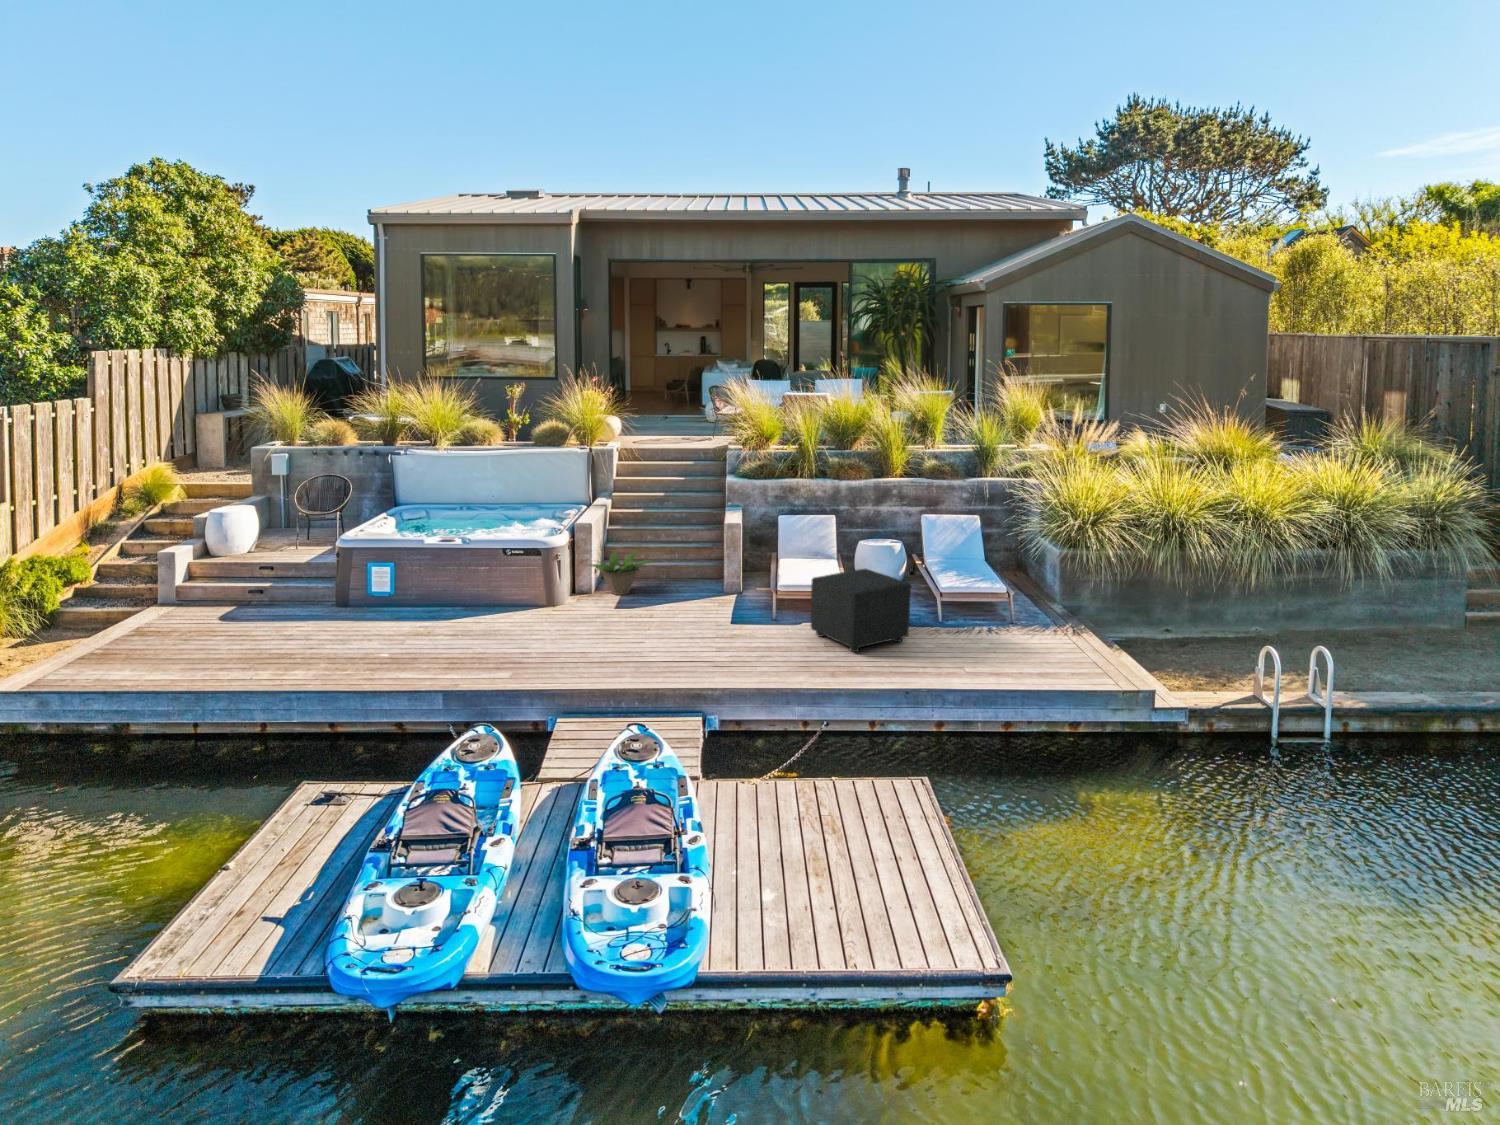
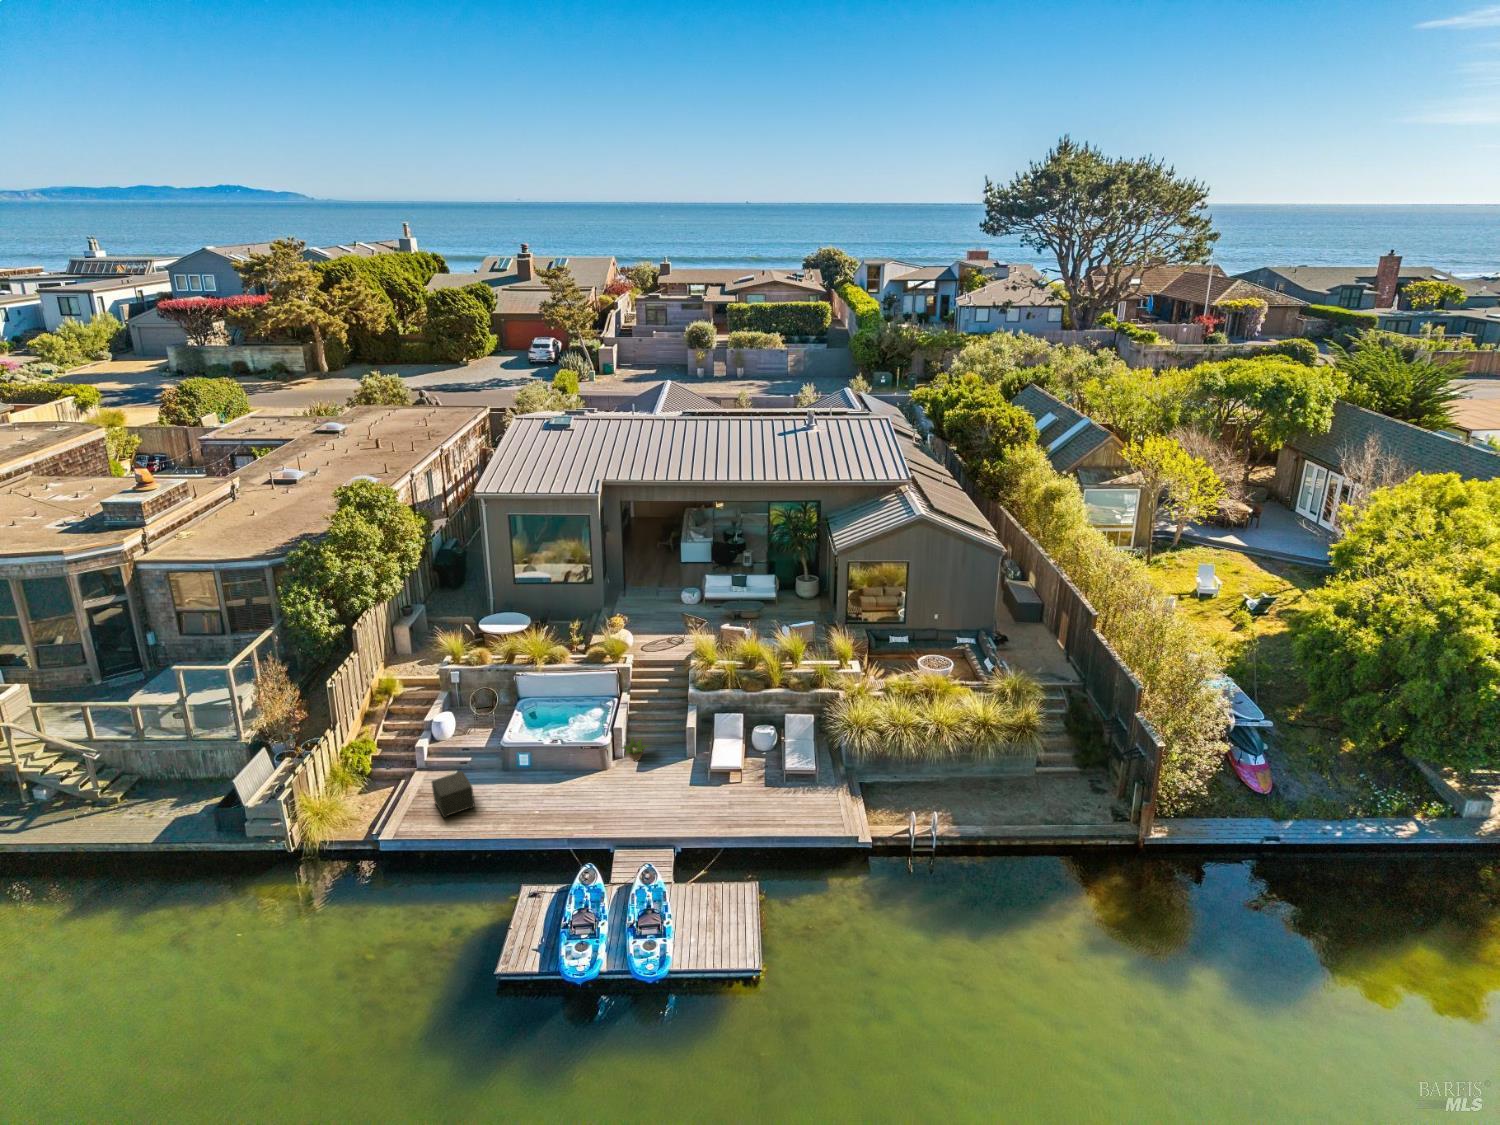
ottoman: present [811,569,911,652] -> present [432,771,475,817]

